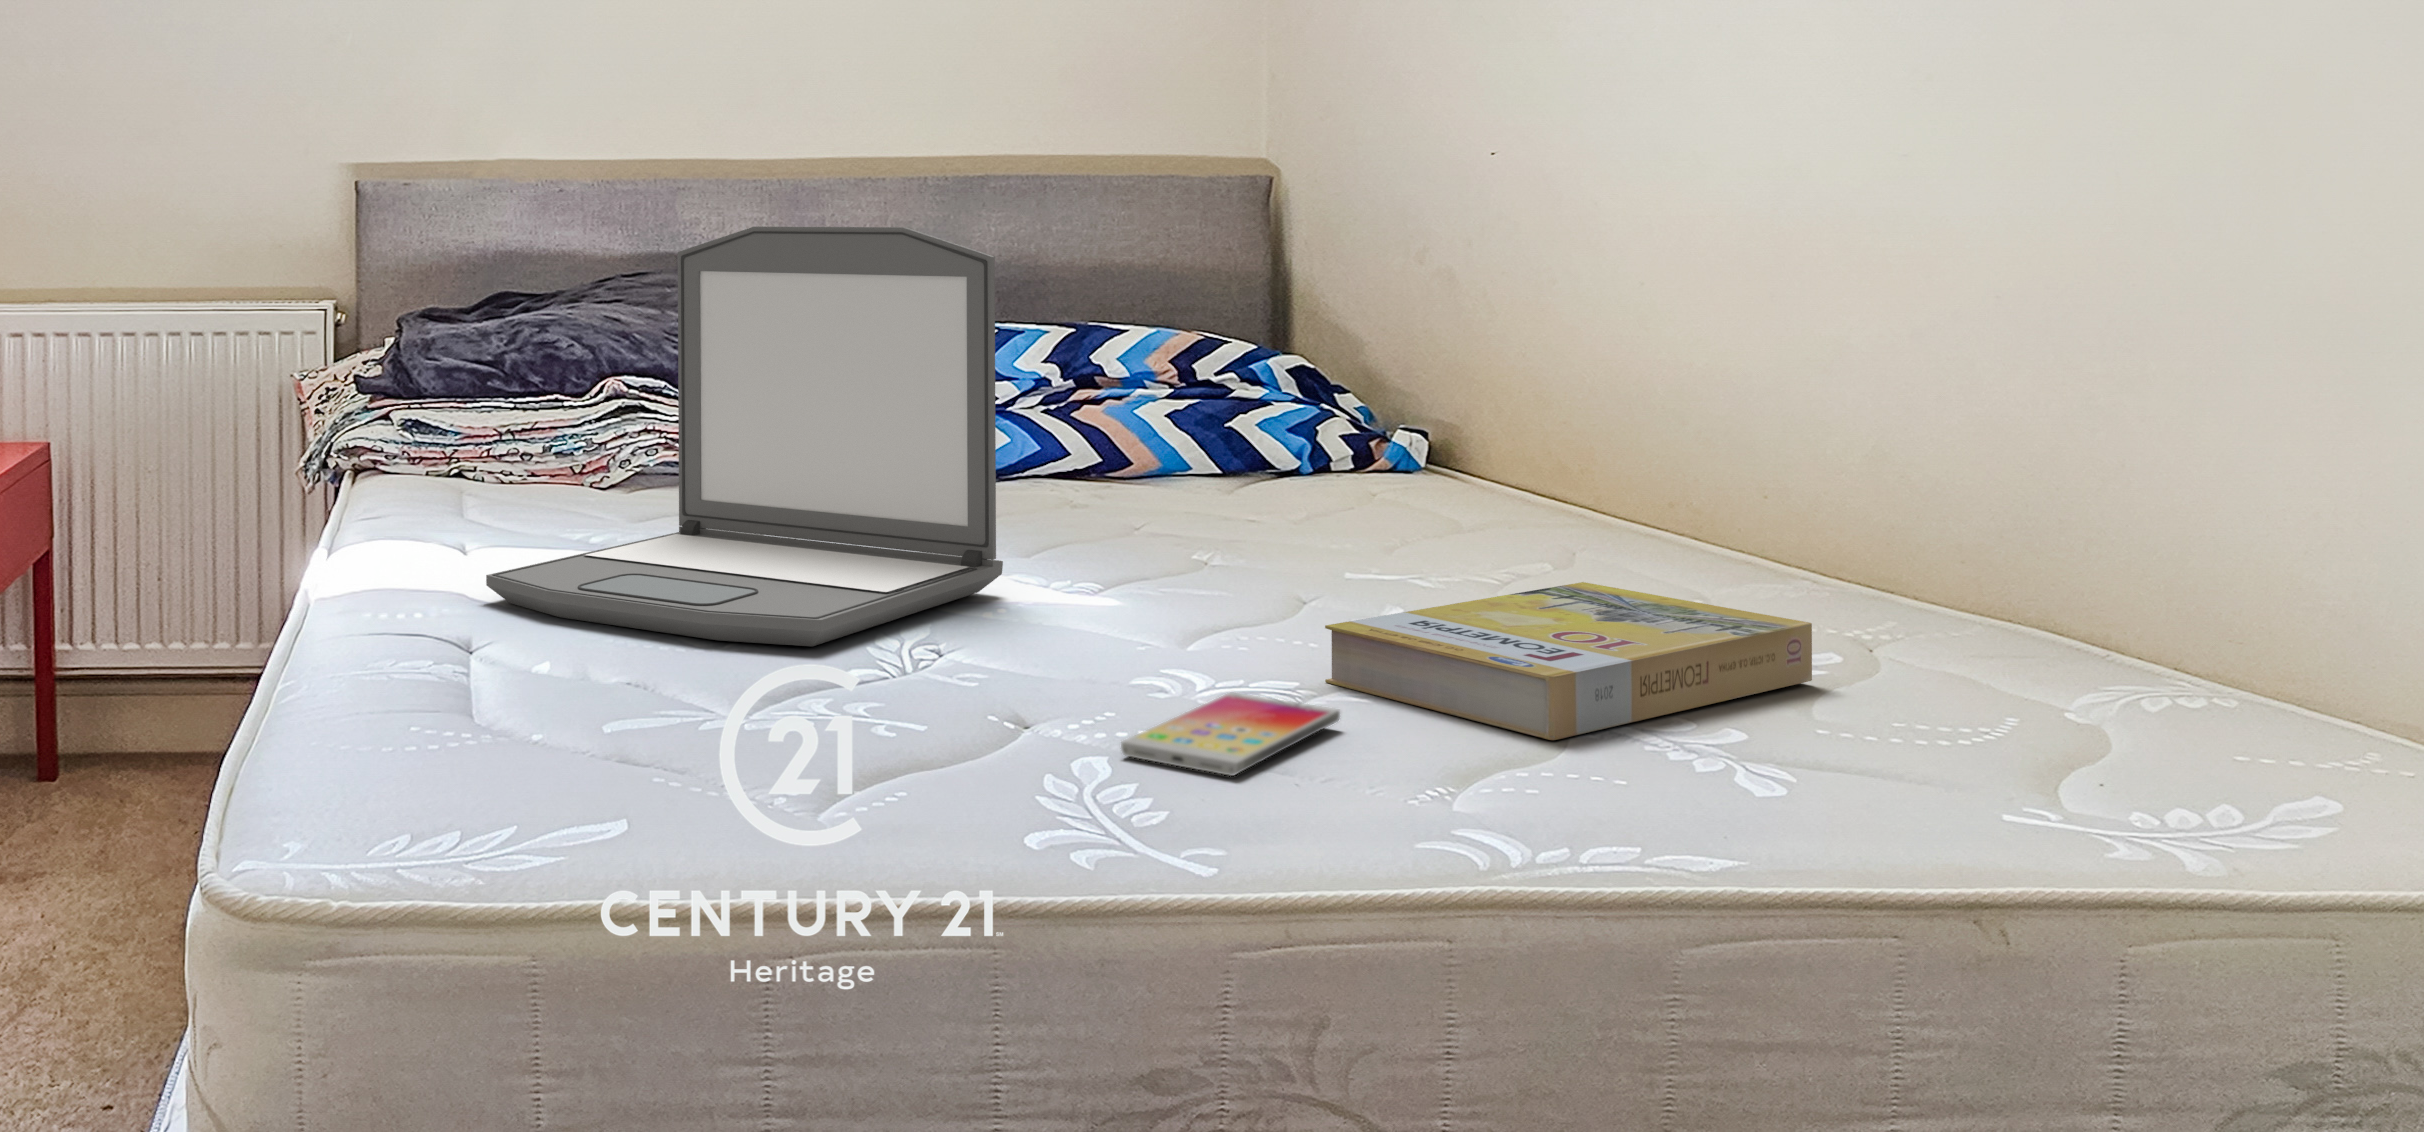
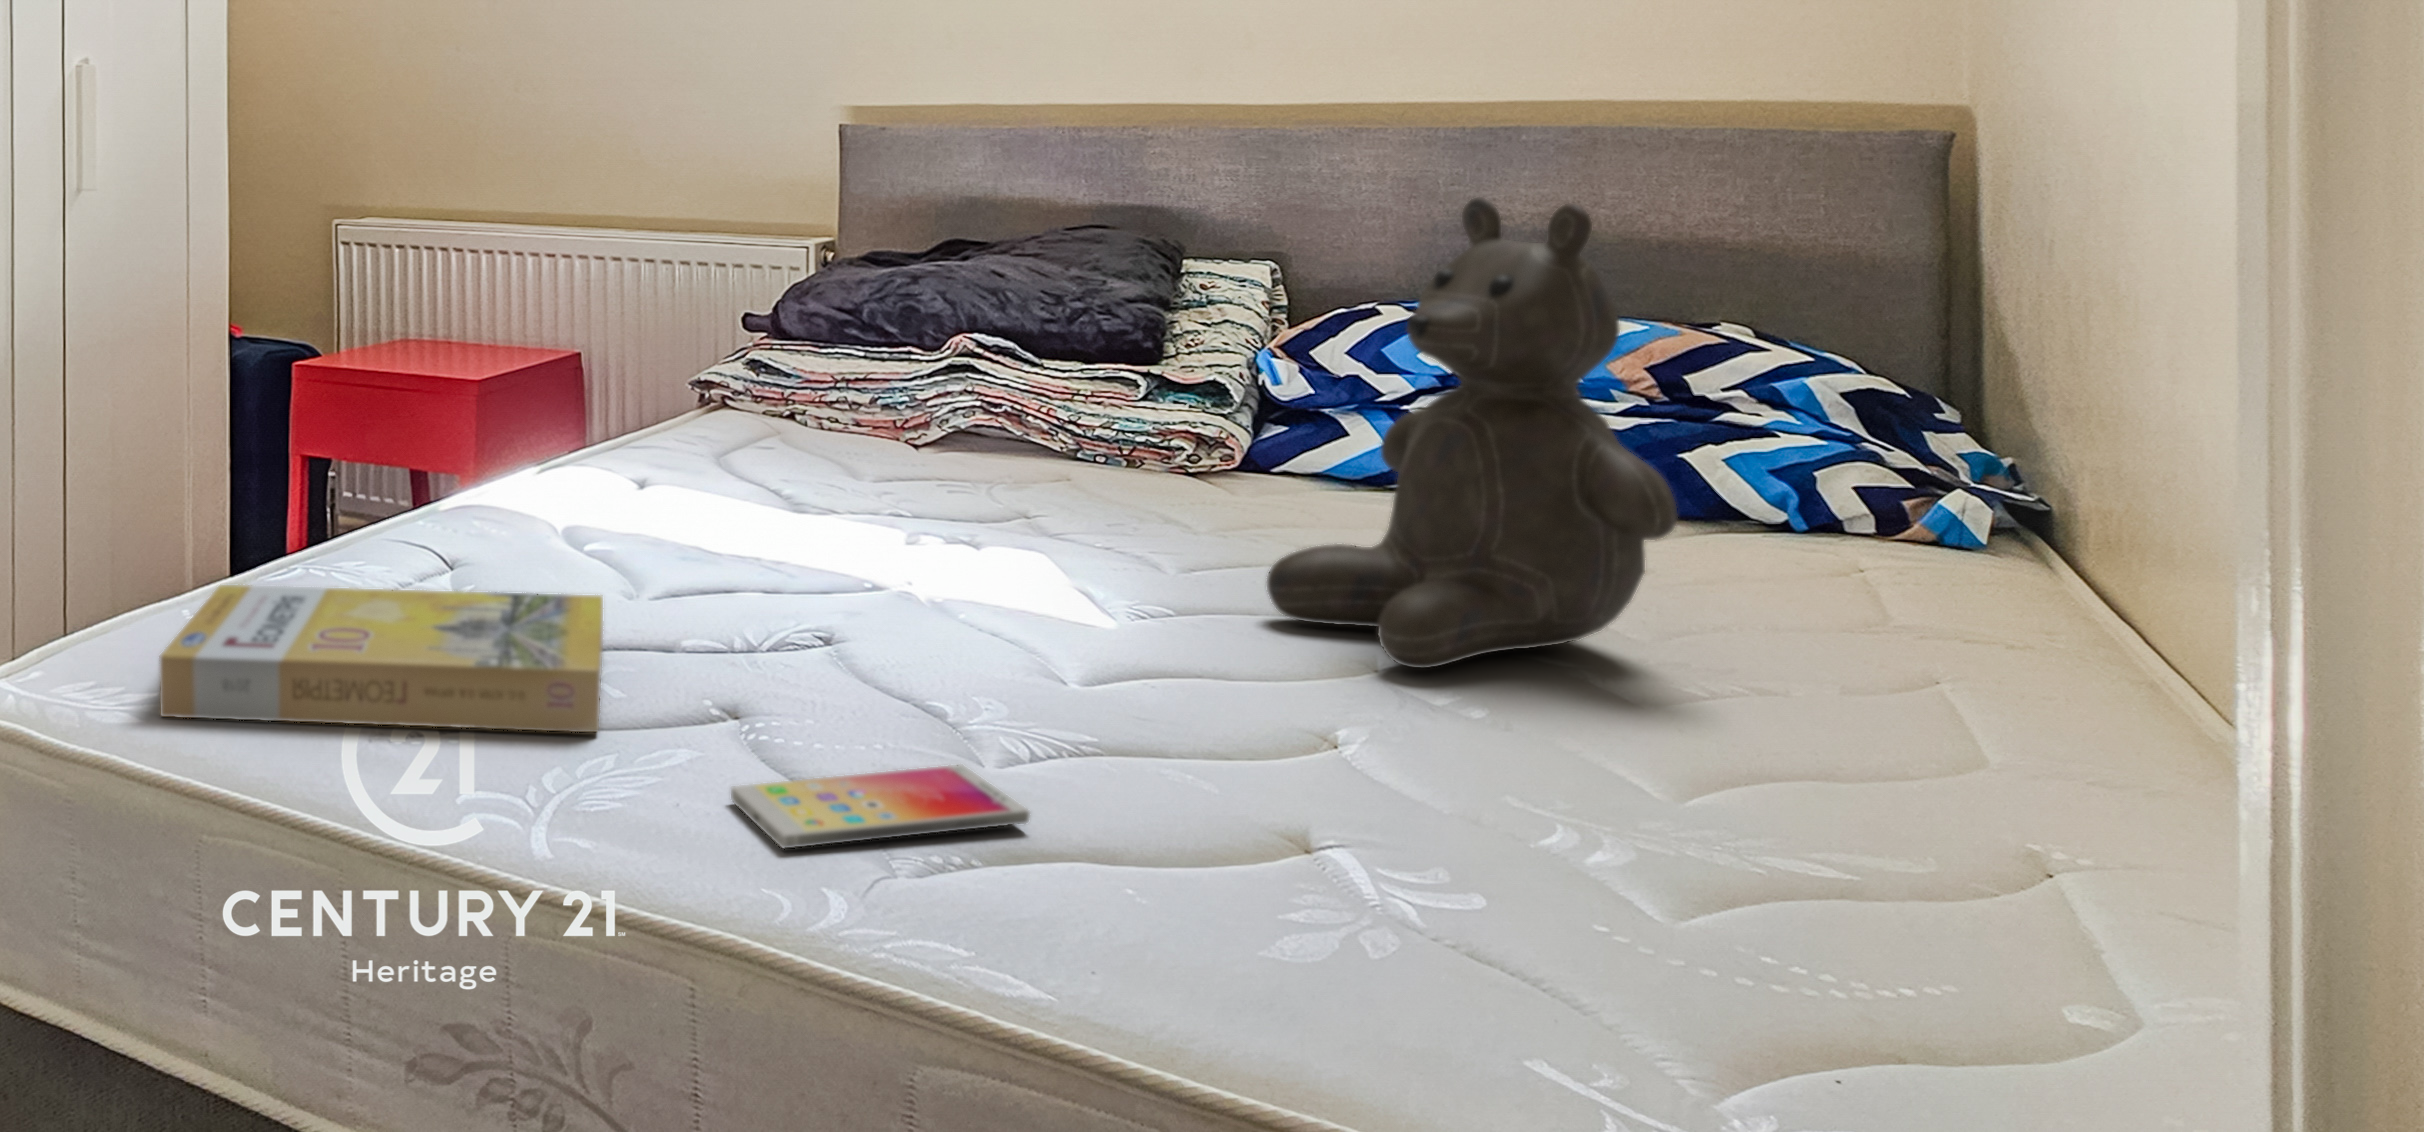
teddy bear: none [1153,201,1459,585] -> present [1267,197,1677,668]
laptop: present [486,226,1003,646] -> none [553,206,1030,632]
book: present [1325,582,1812,740] -> present [159,585,603,732]

